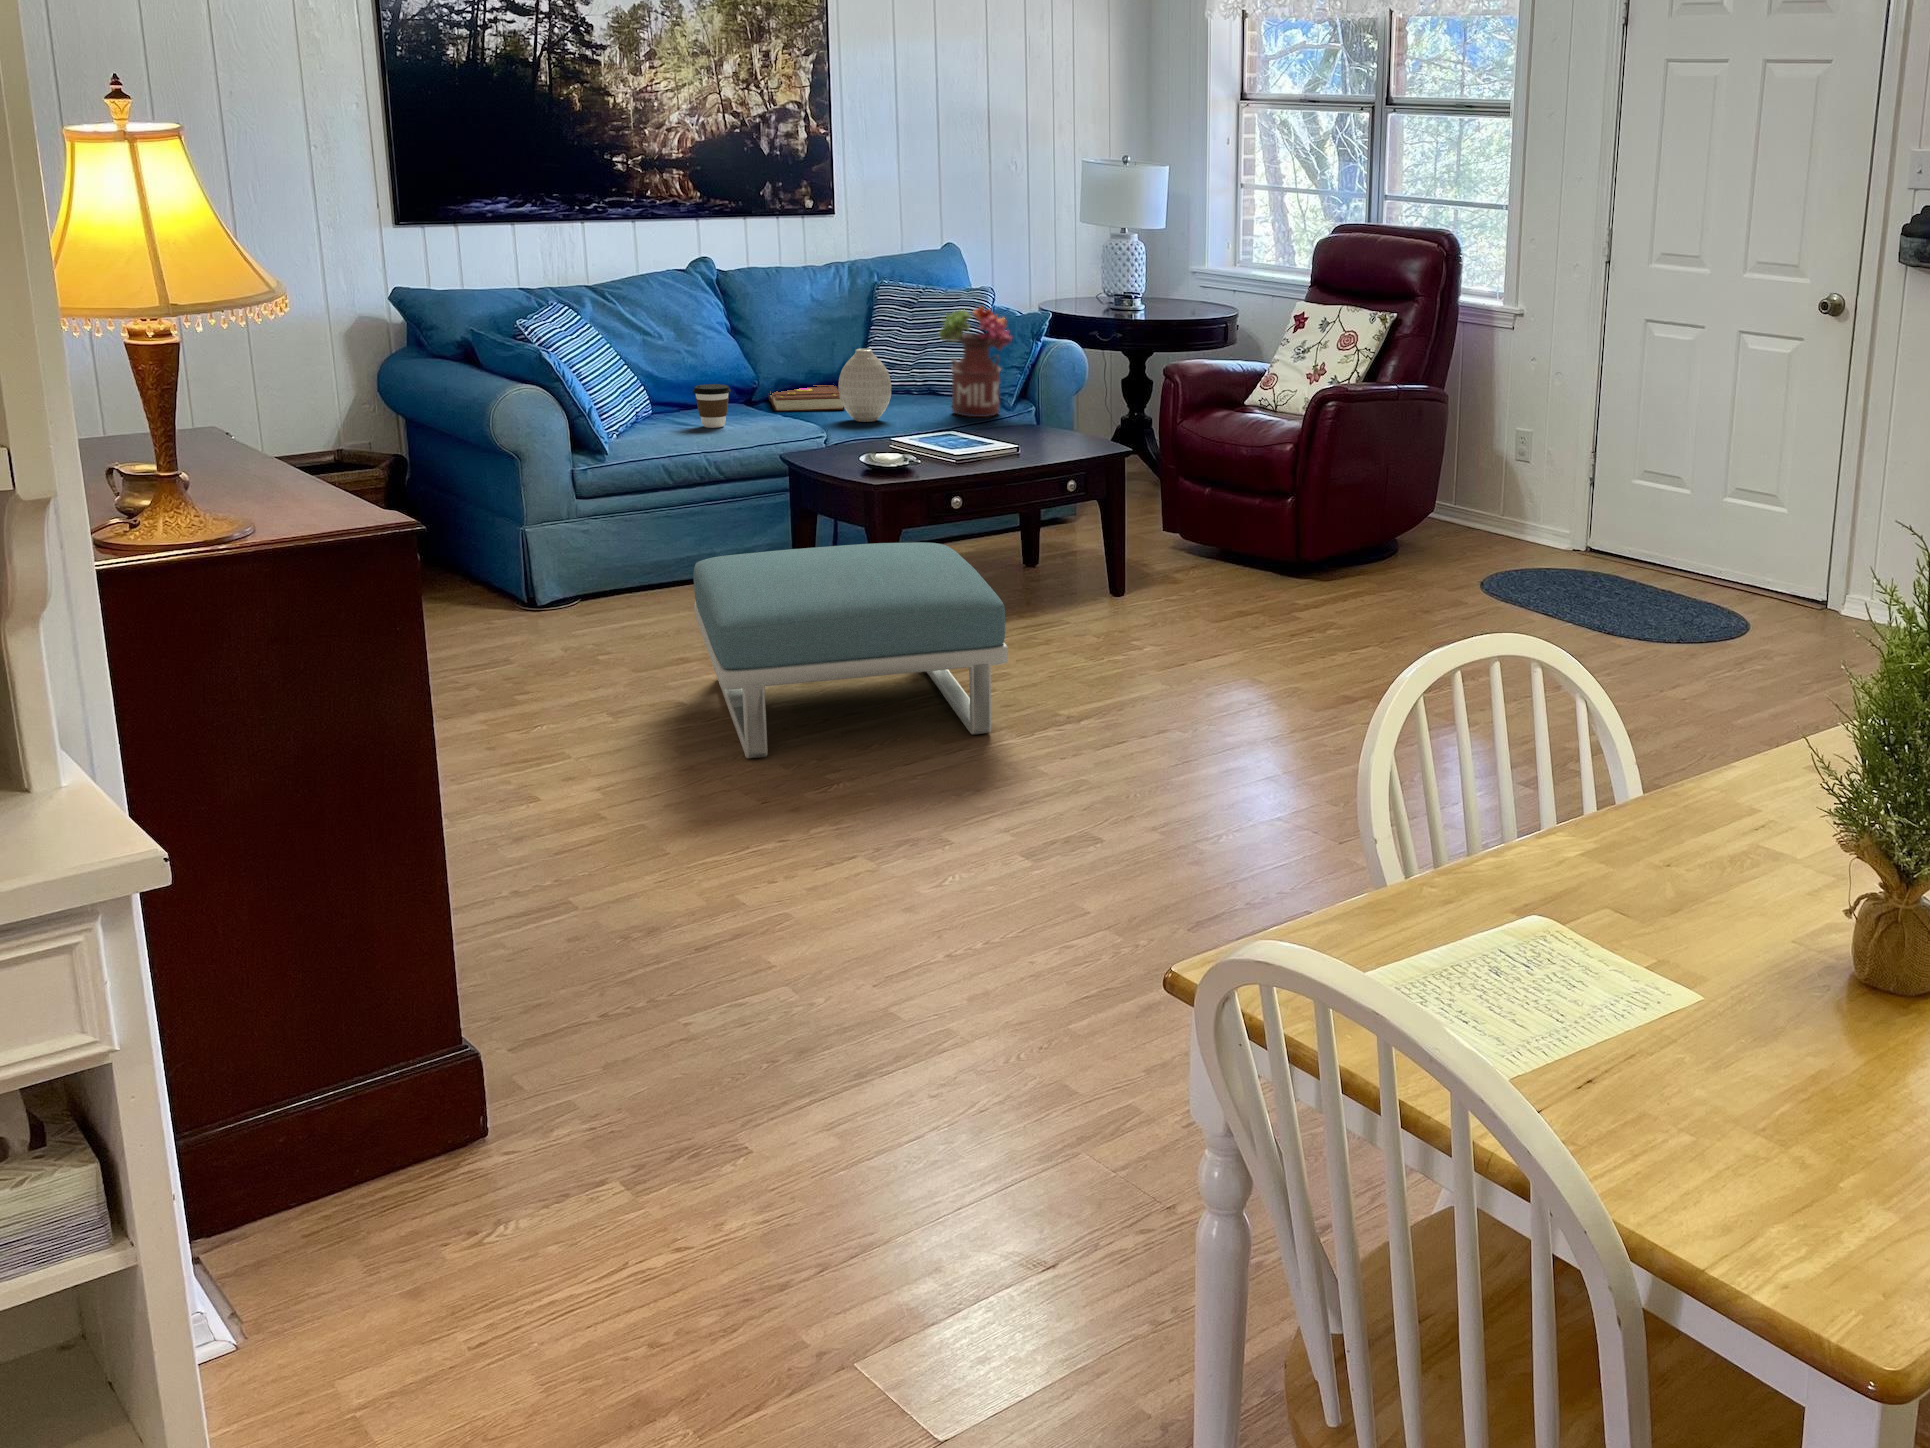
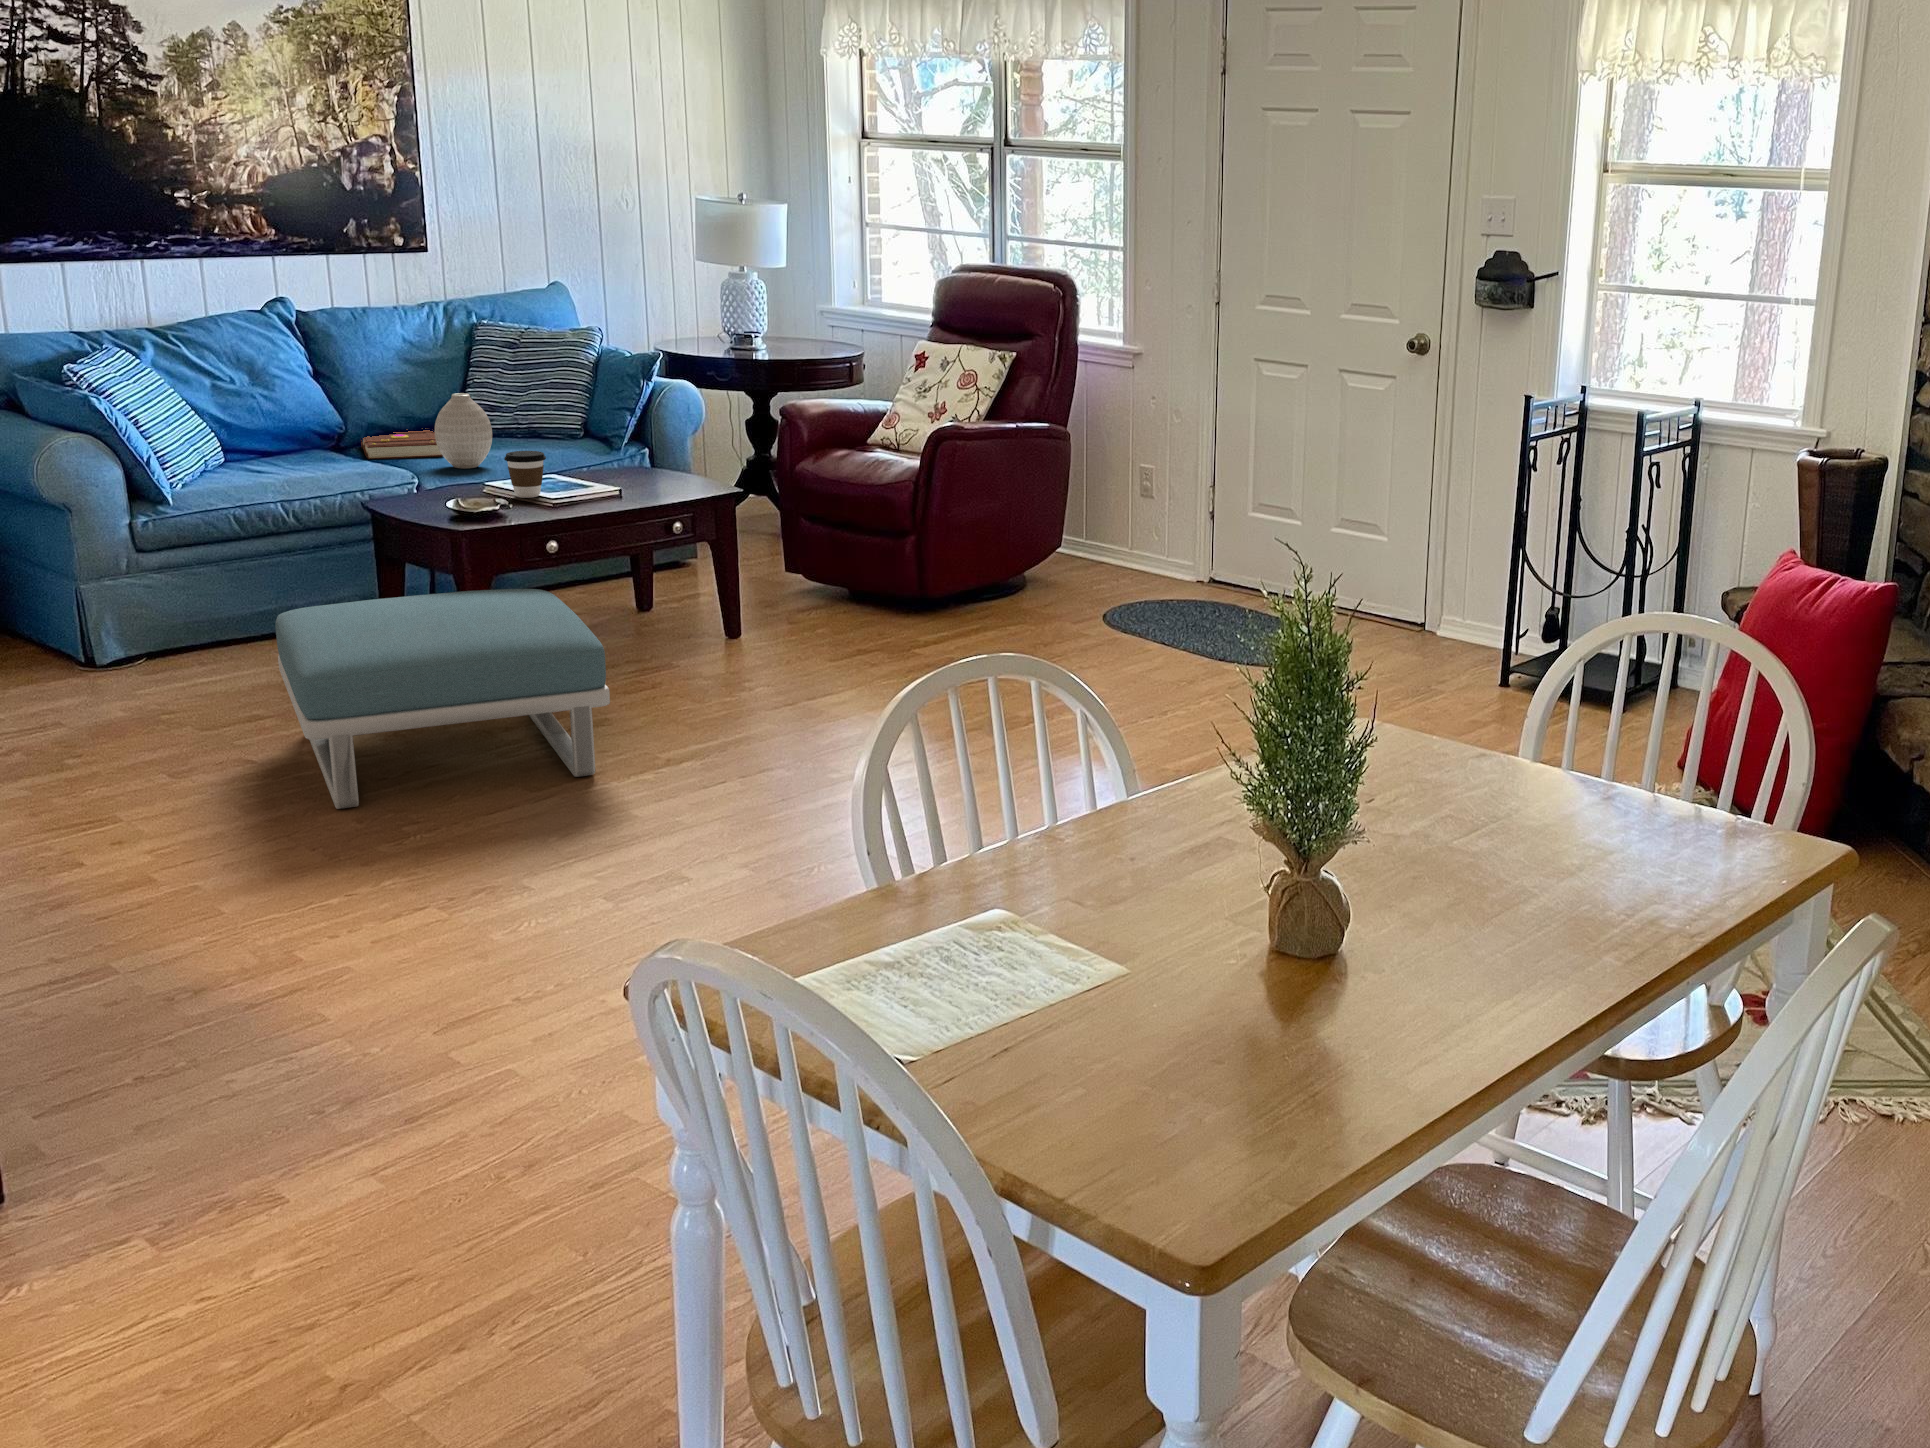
flower arrangement: present [939,306,1012,417] -> none [540,348,622,462]
coffee cup: present [693,384,731,428] -> present [504,451,546,498]

